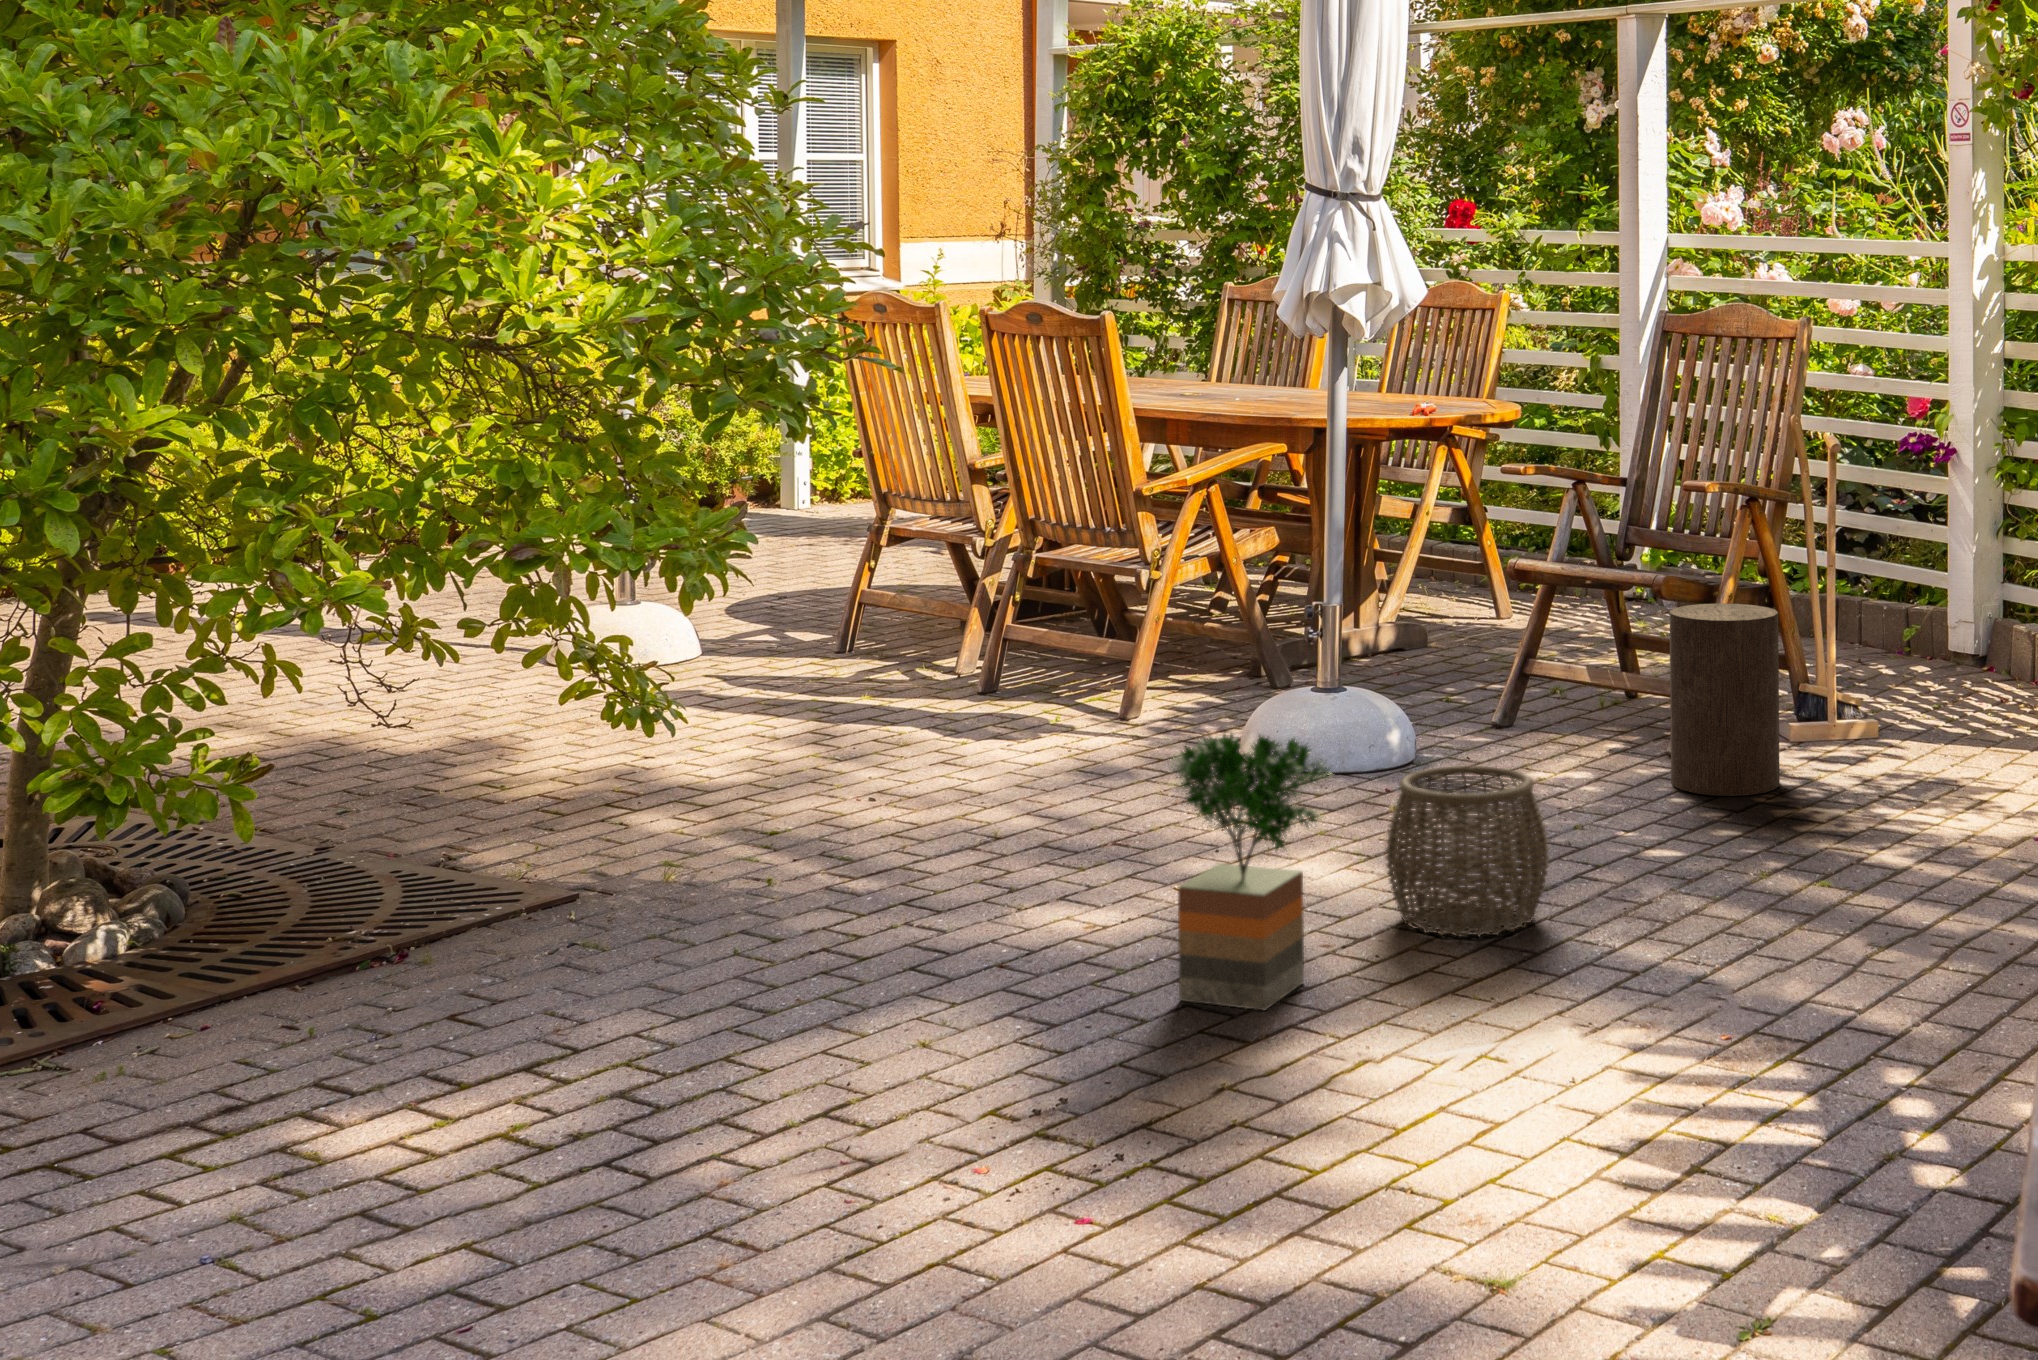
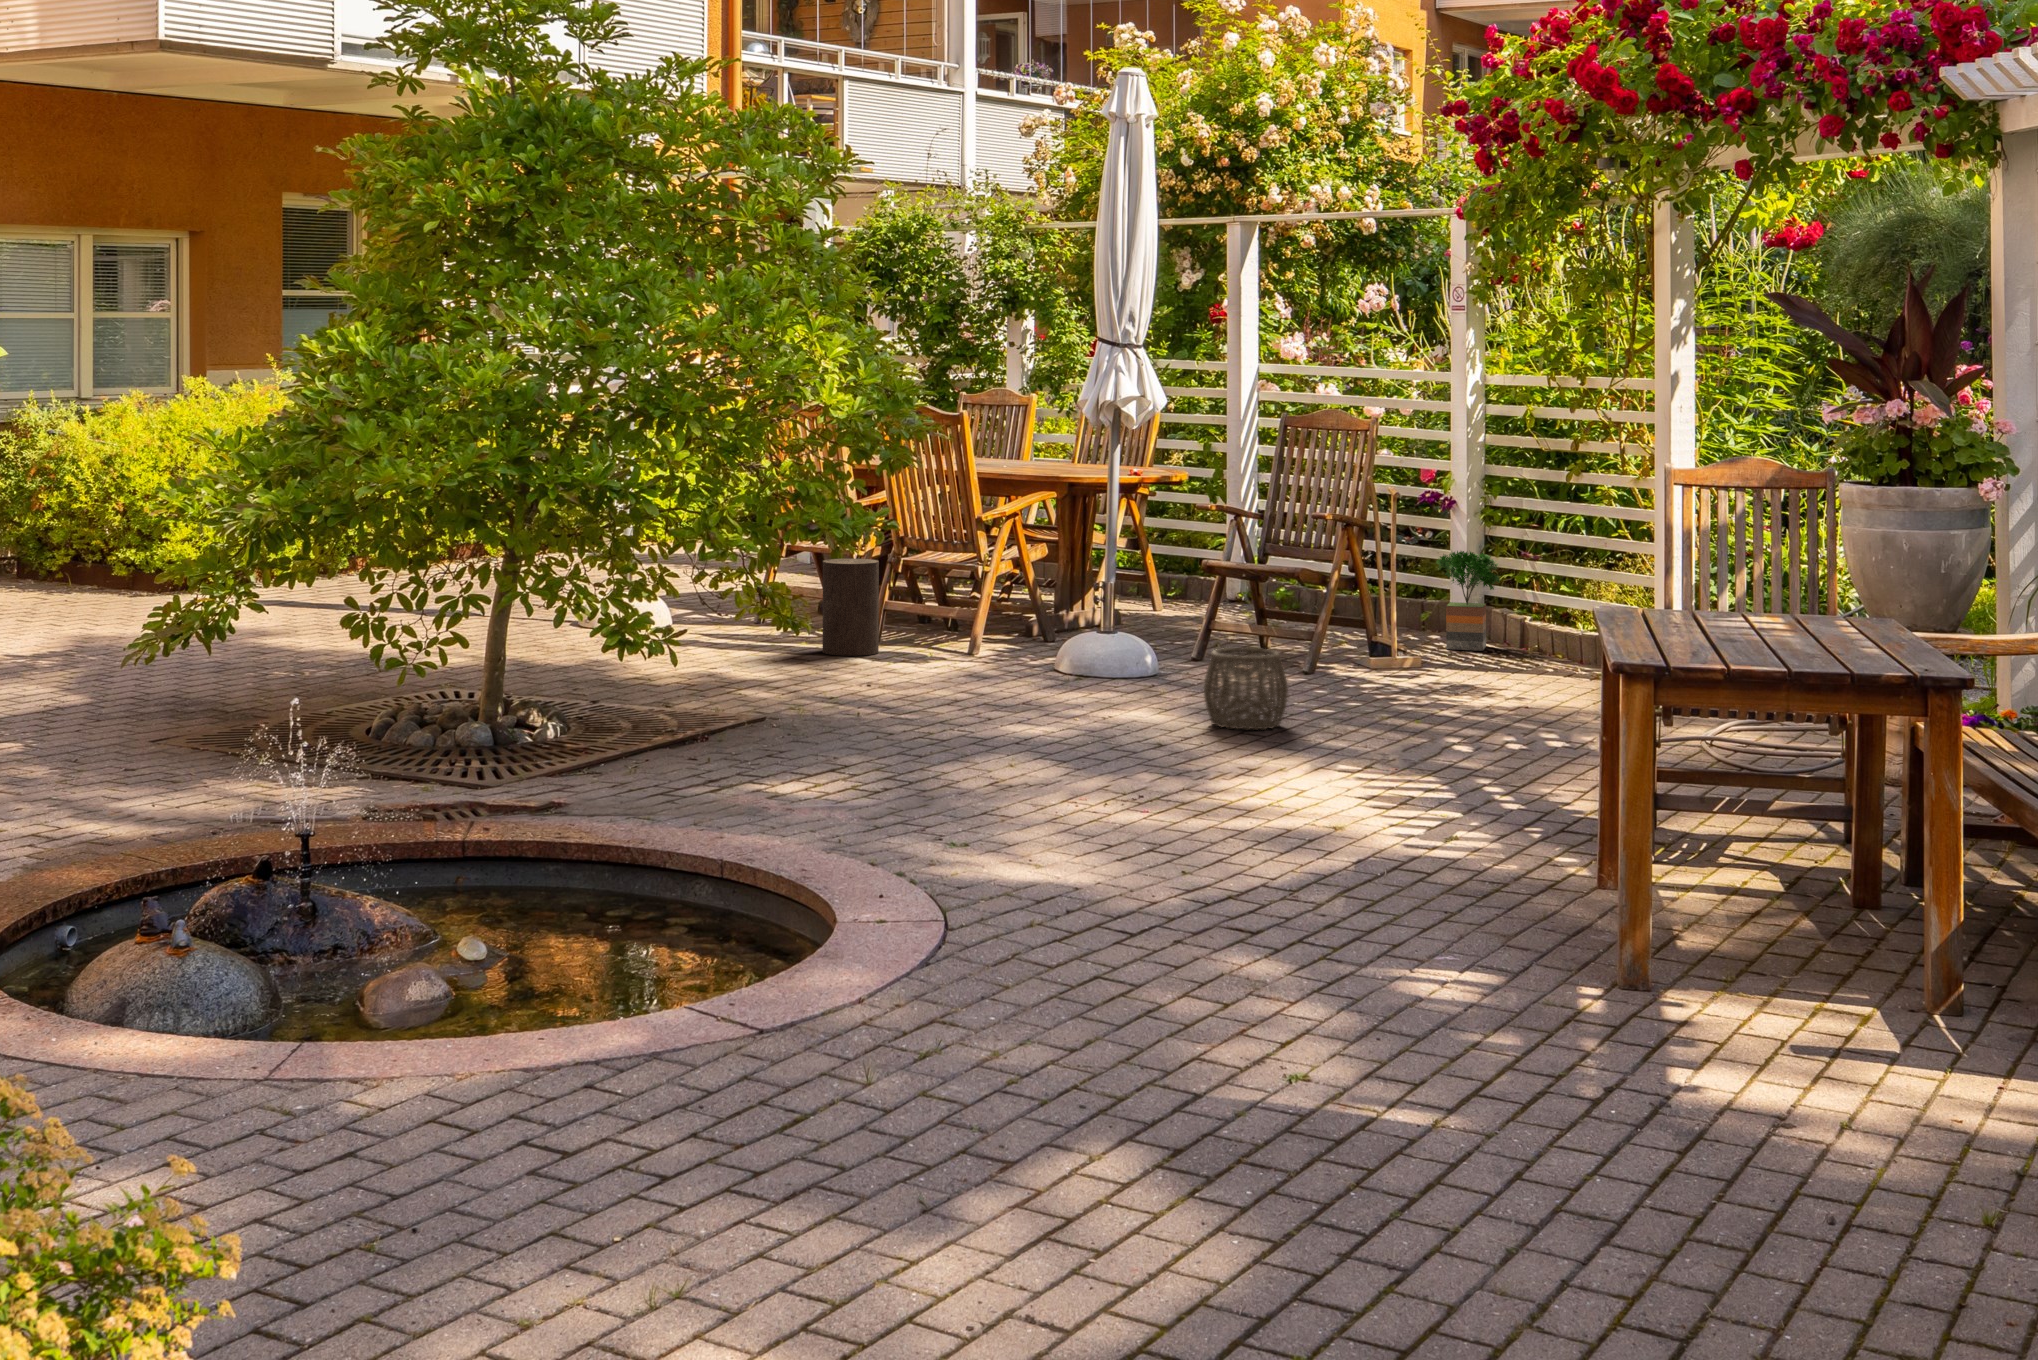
stool: present [1670,604,1780,796] -> present [822,559,879,656]
potted tree: present [1173,732,1331,1010] -> present [1437,551,1501,651]

